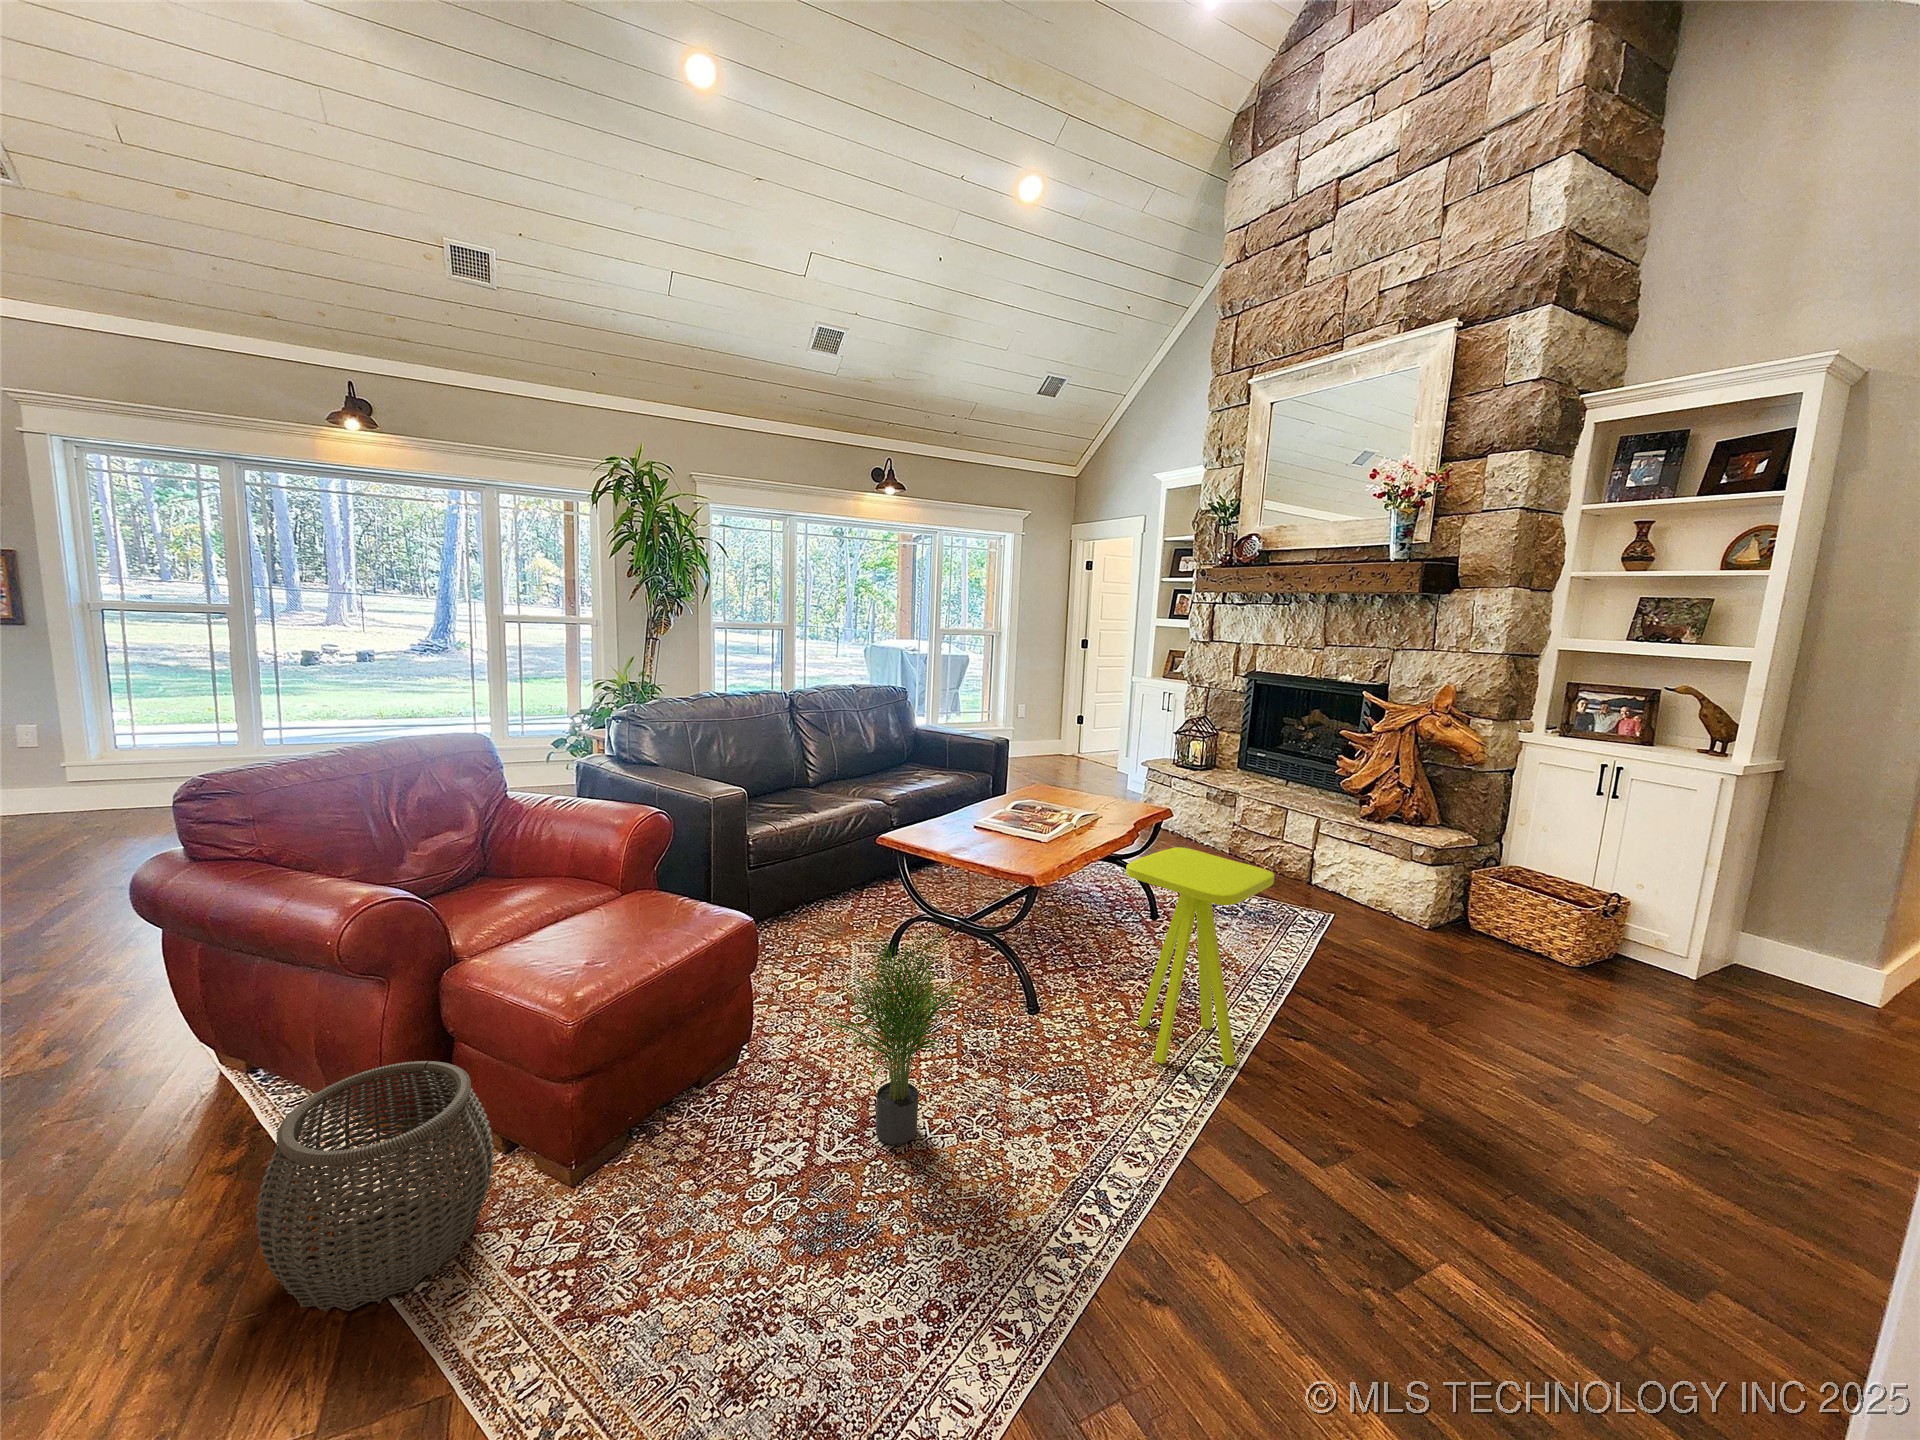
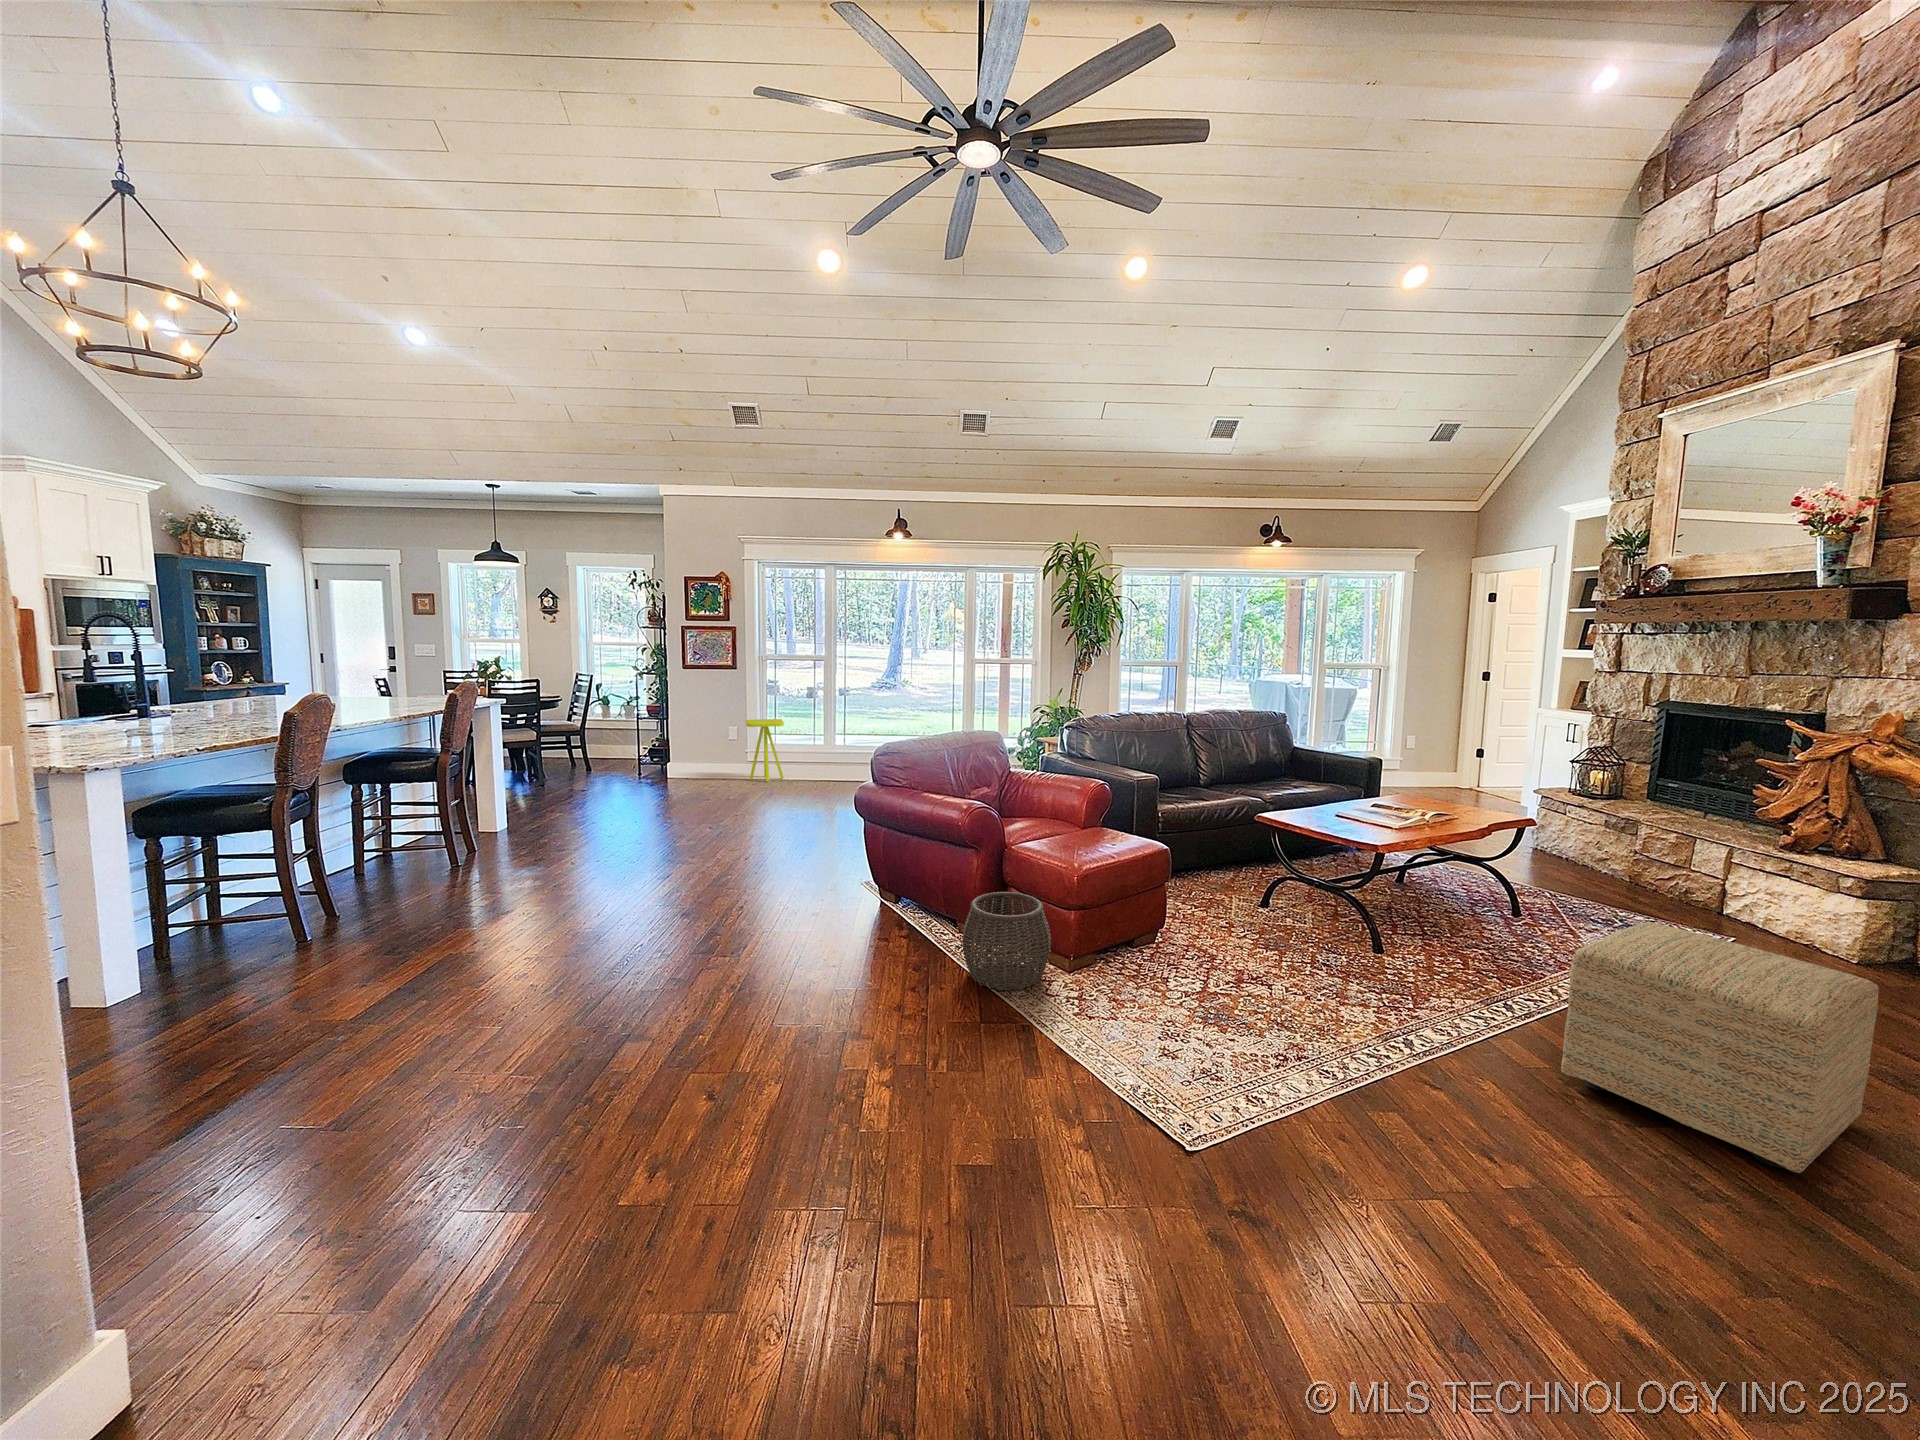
side table: present [1126,847,1275,1066] -> present [746,719,784,782]
potted plant: present [830,928,965,1145] -> none [1218,861,1320,994]
ottoman: none [1299,956,1644,1341] -> present [1561,922,1878,1173]

